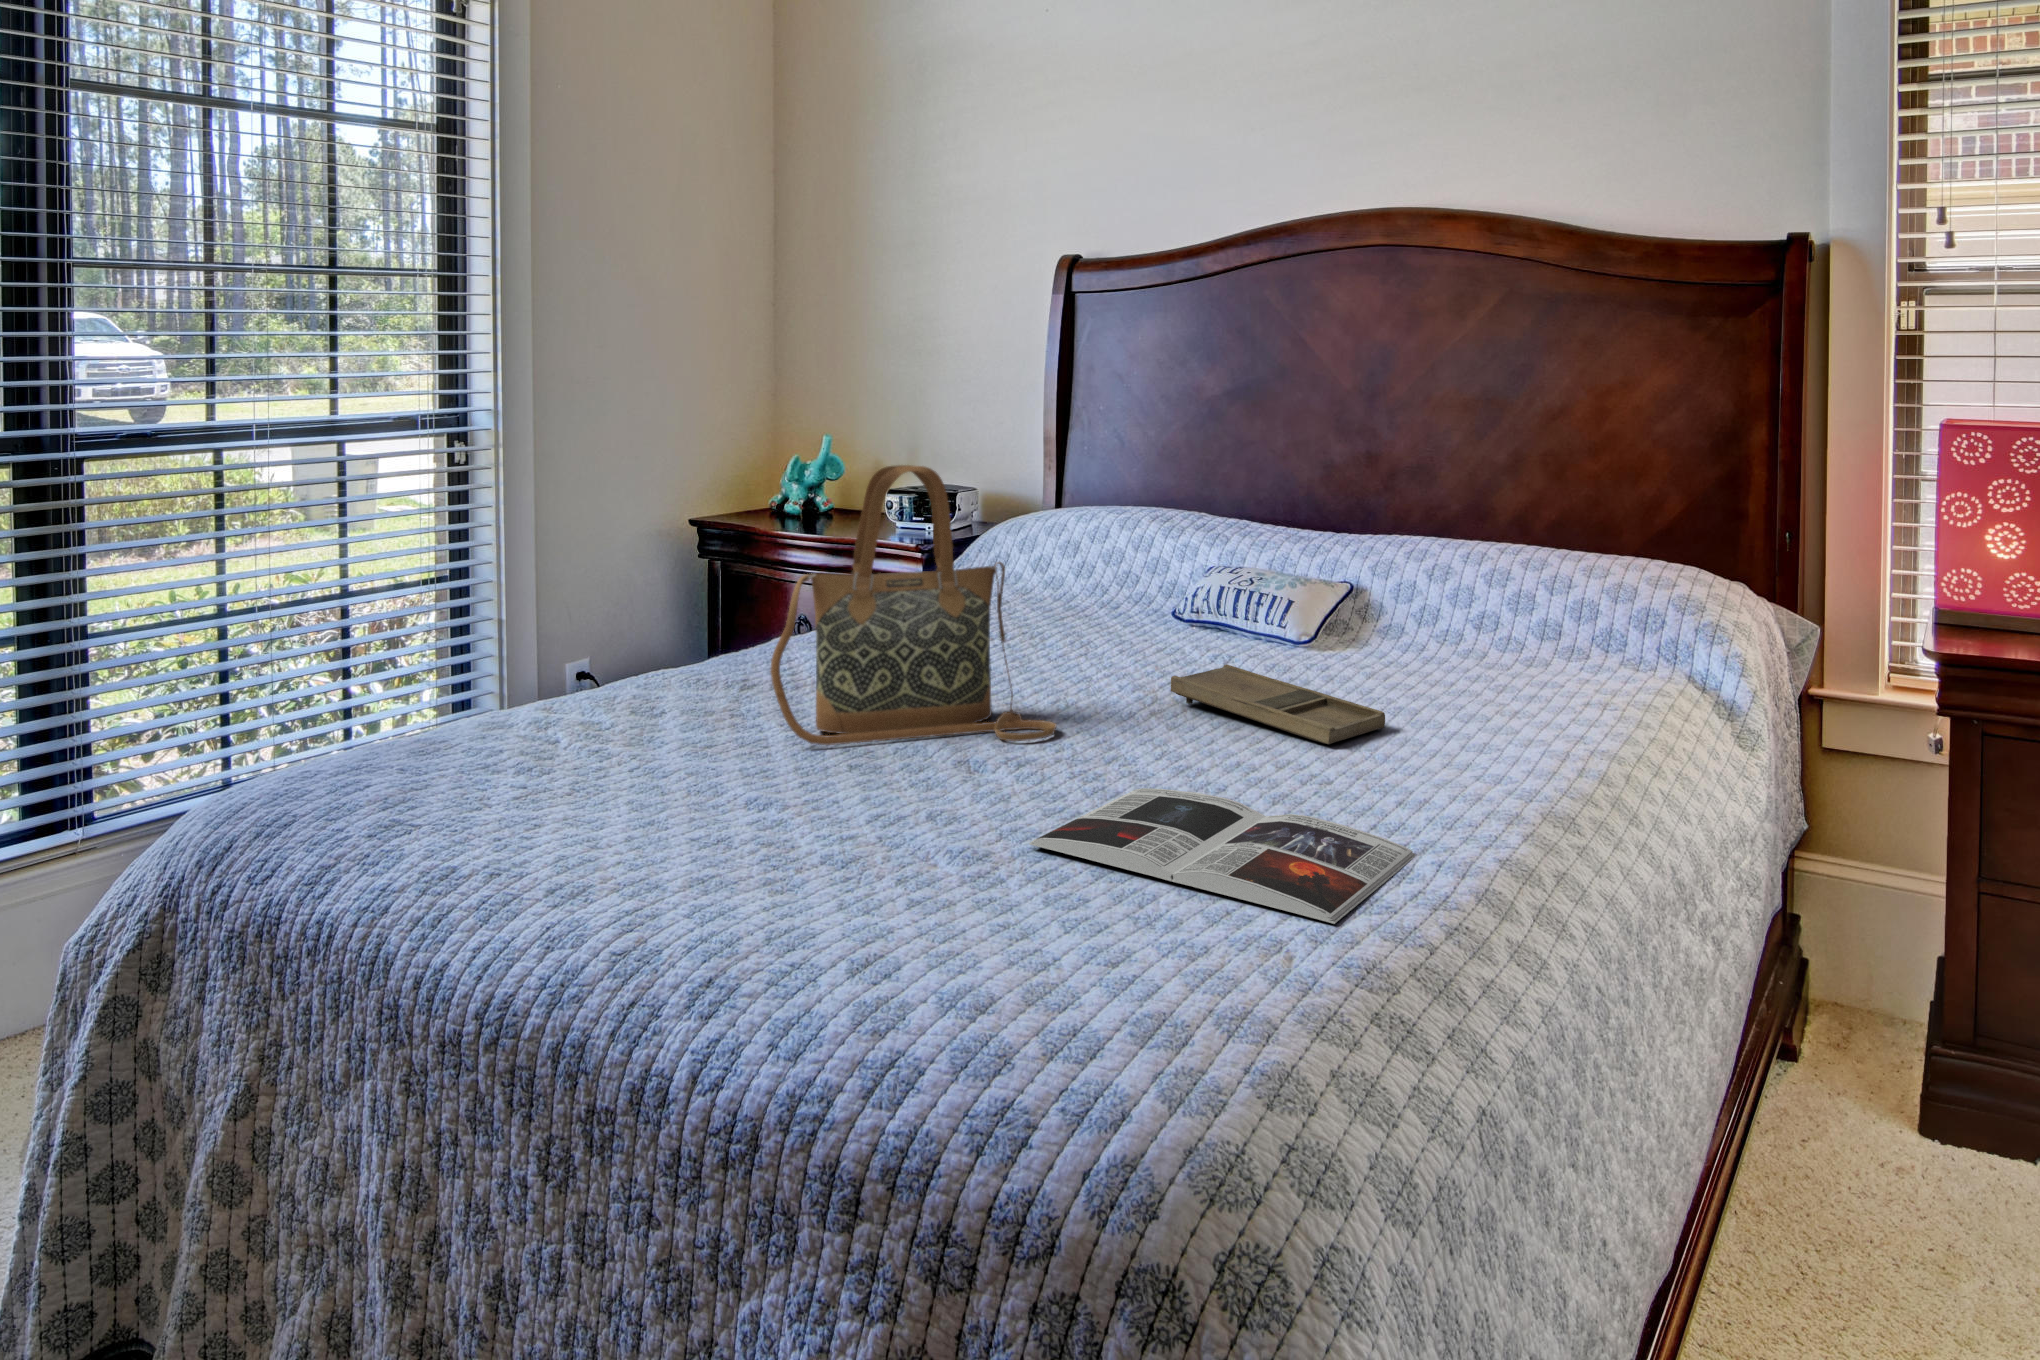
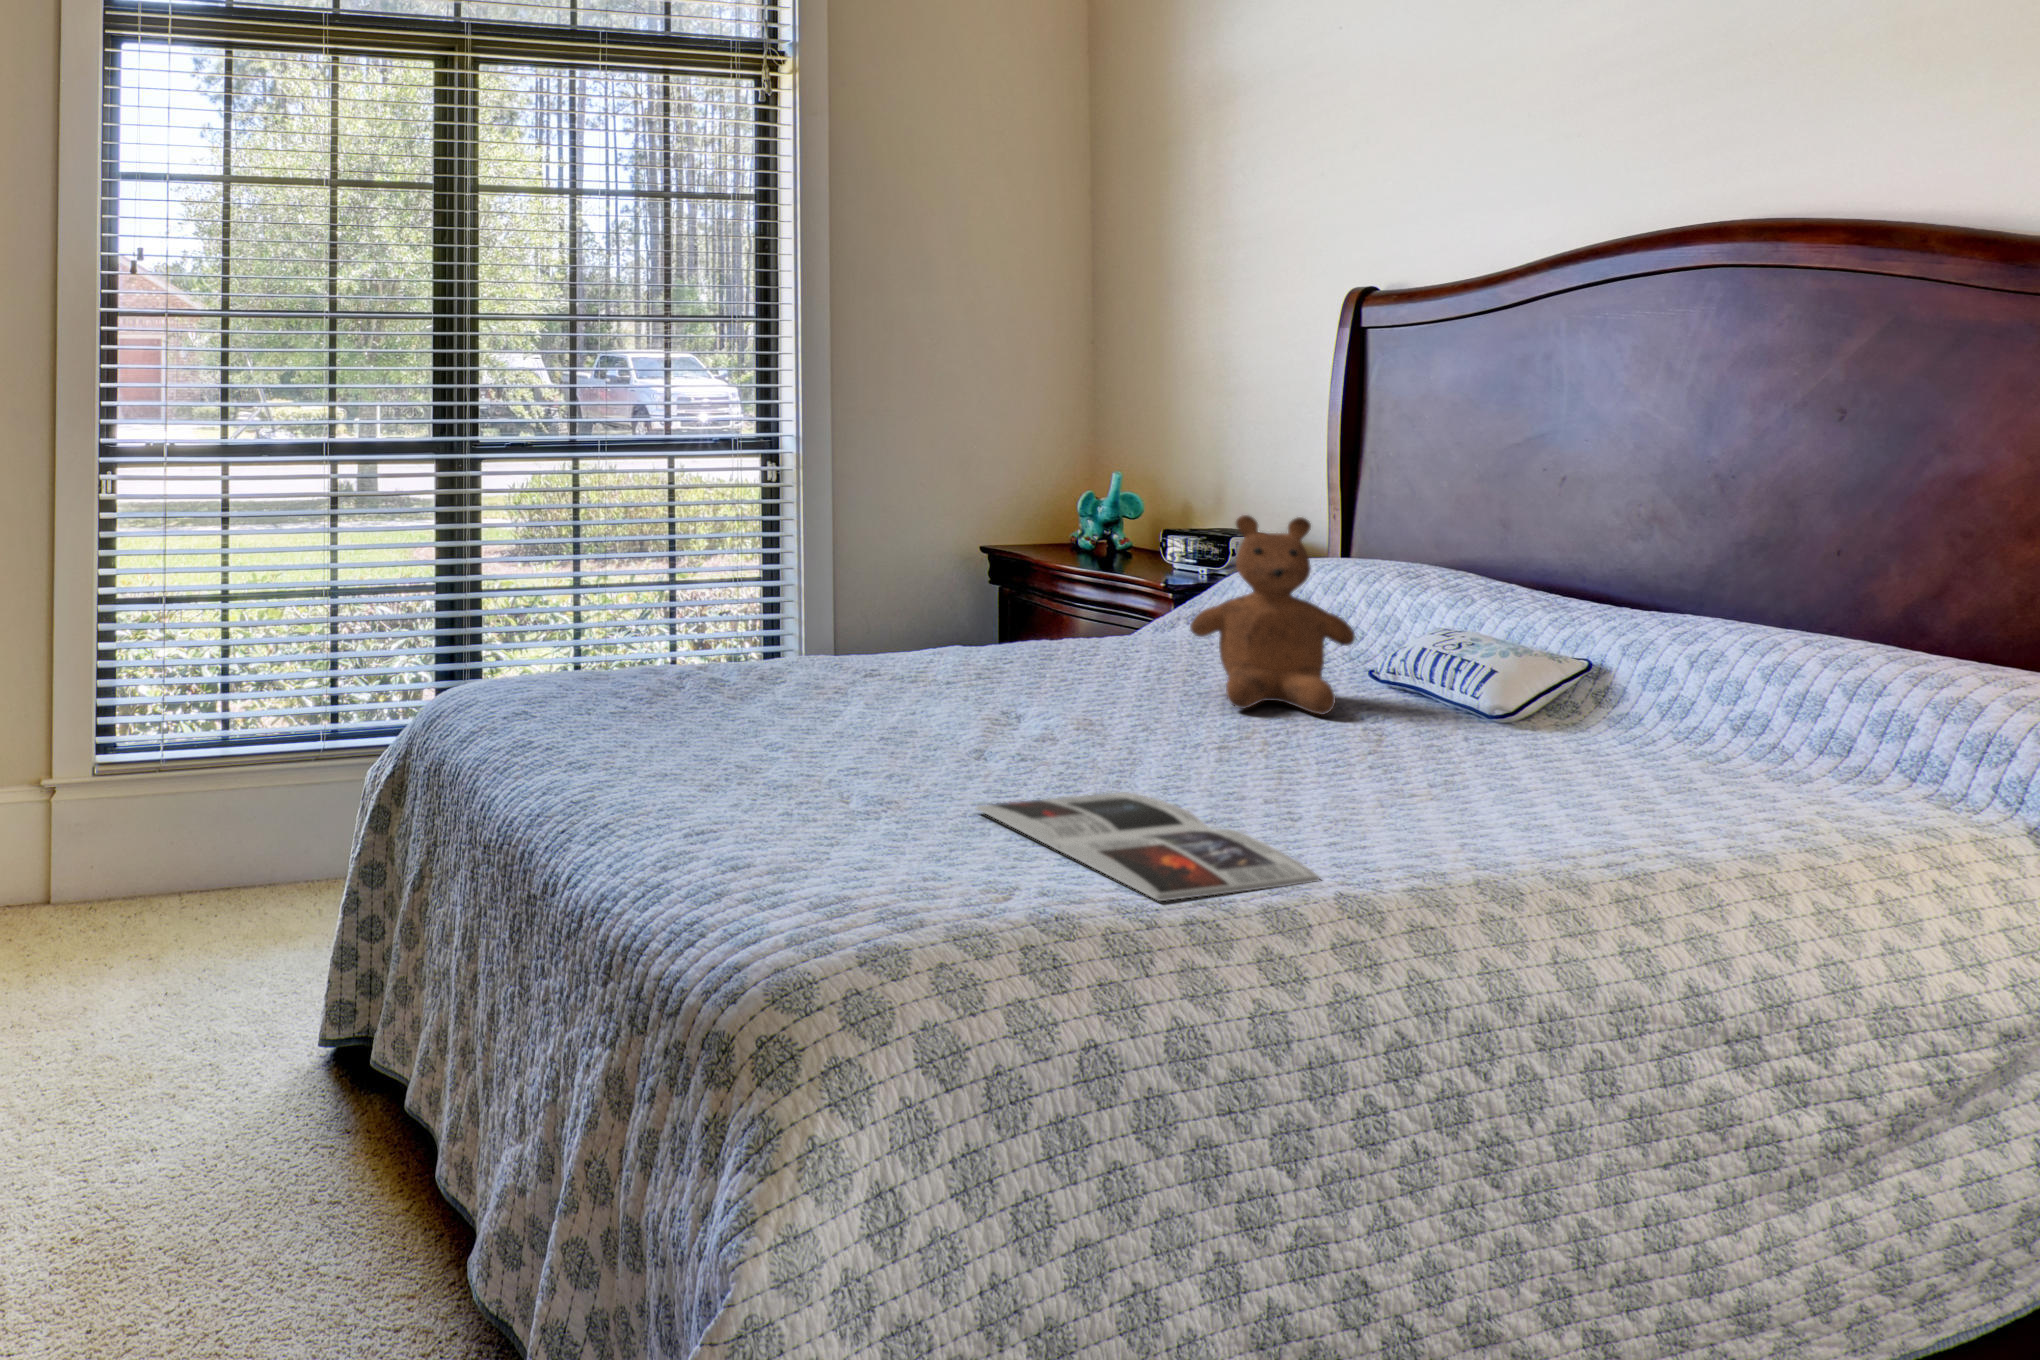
handbag: present [770,465,1056,745] -> none [862,492,1114,747]
teddy bear: none [1047,472,1193,669] -> present [1190,515,1355,714]
tray: present [1171,664,1385,744] -> none [1258,715,1463,794]

